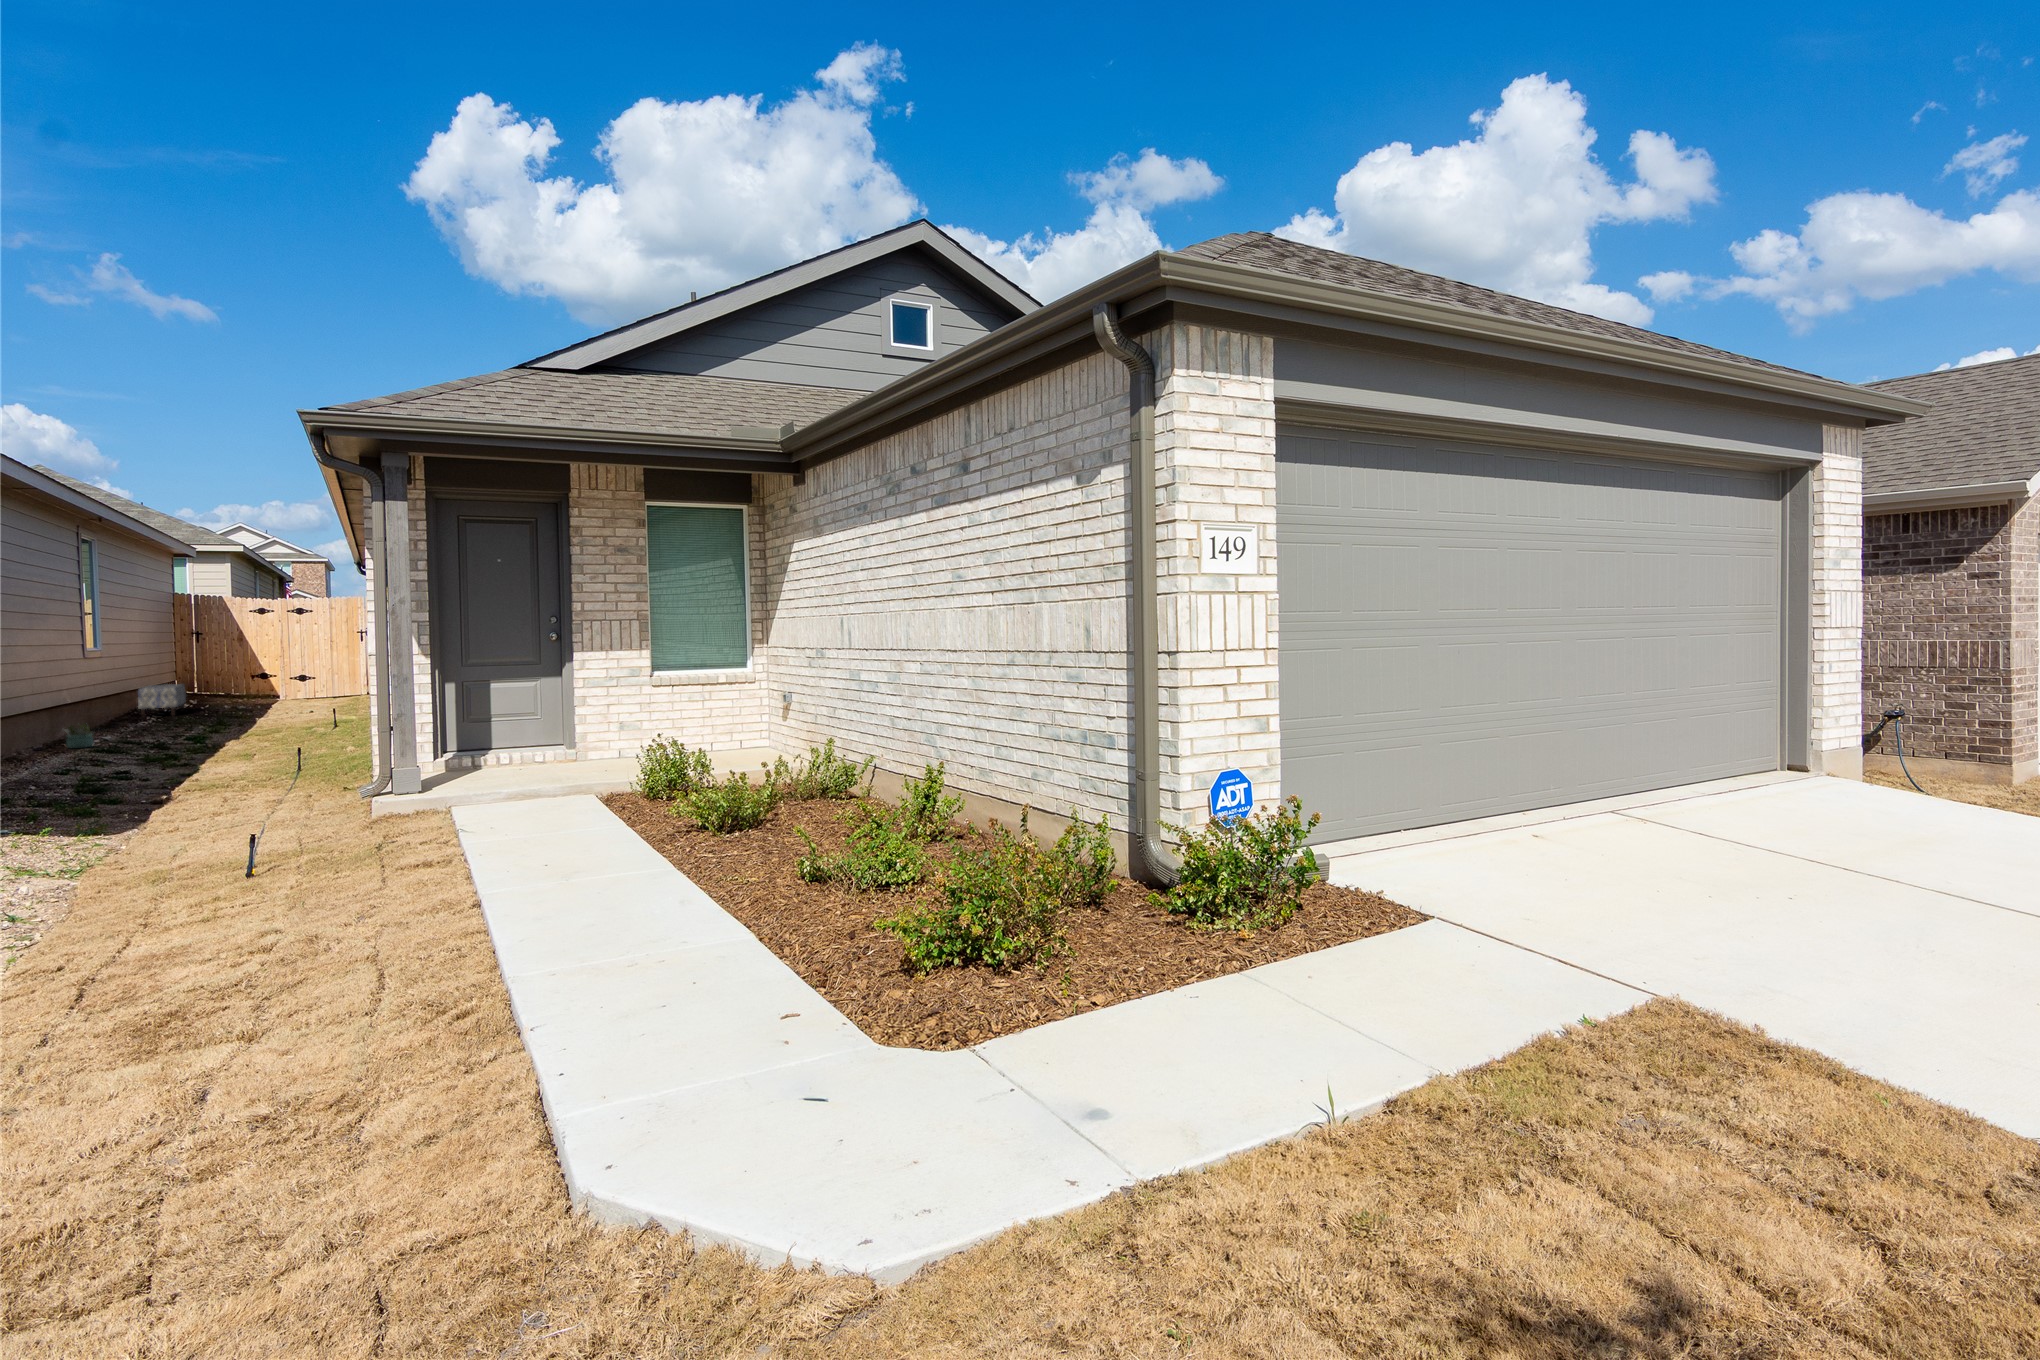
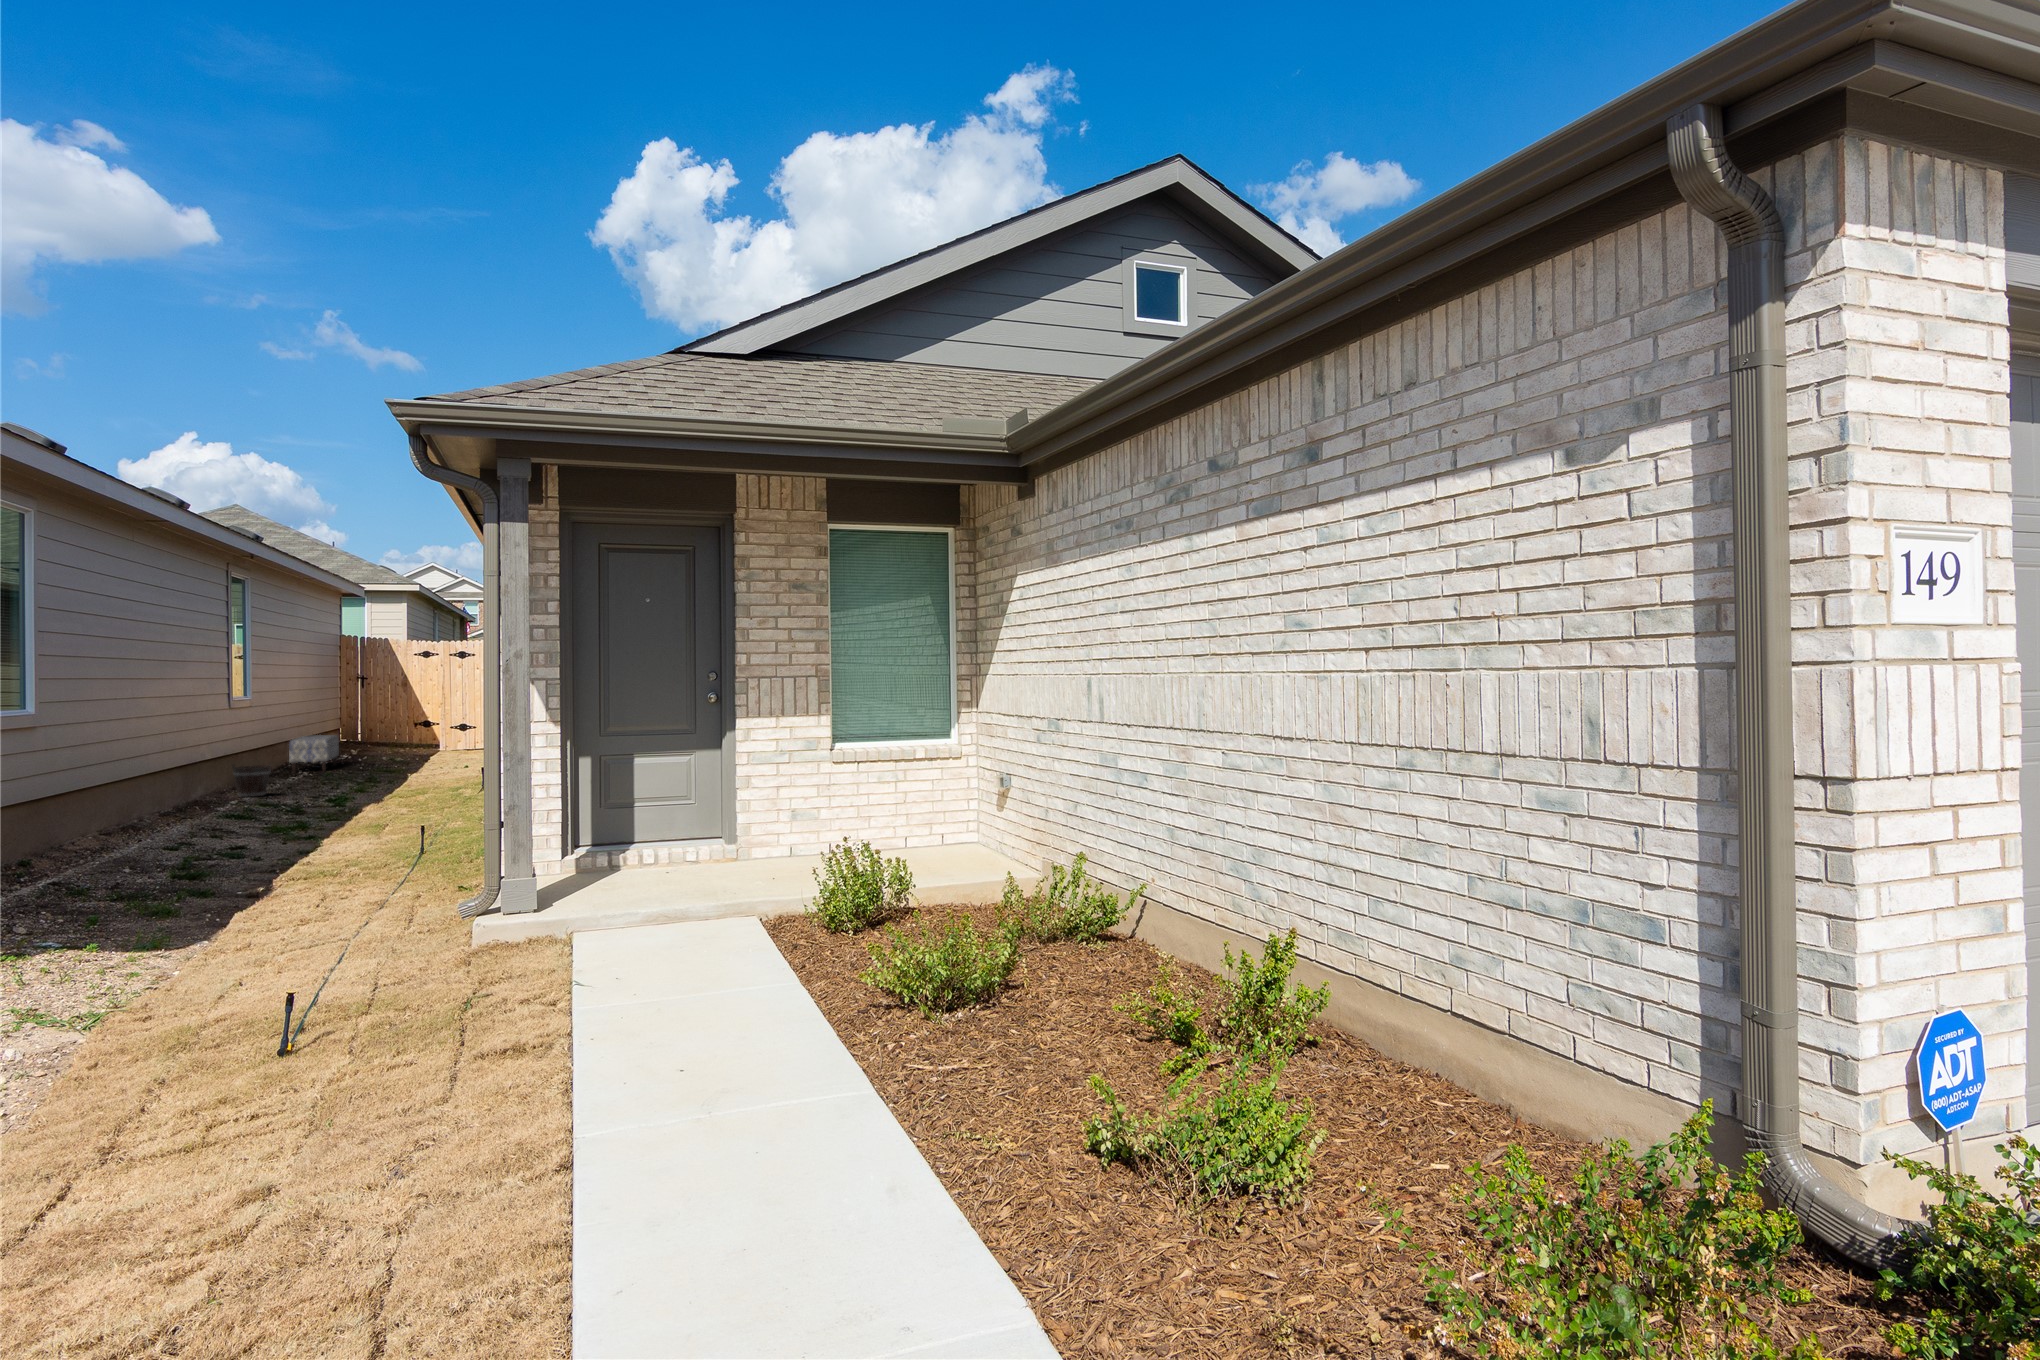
bucket: none [92,706,131,737] -> present [232,763,271,797]
decorative plant: present [65,723,93,748] -> none [194,783,227,812]

